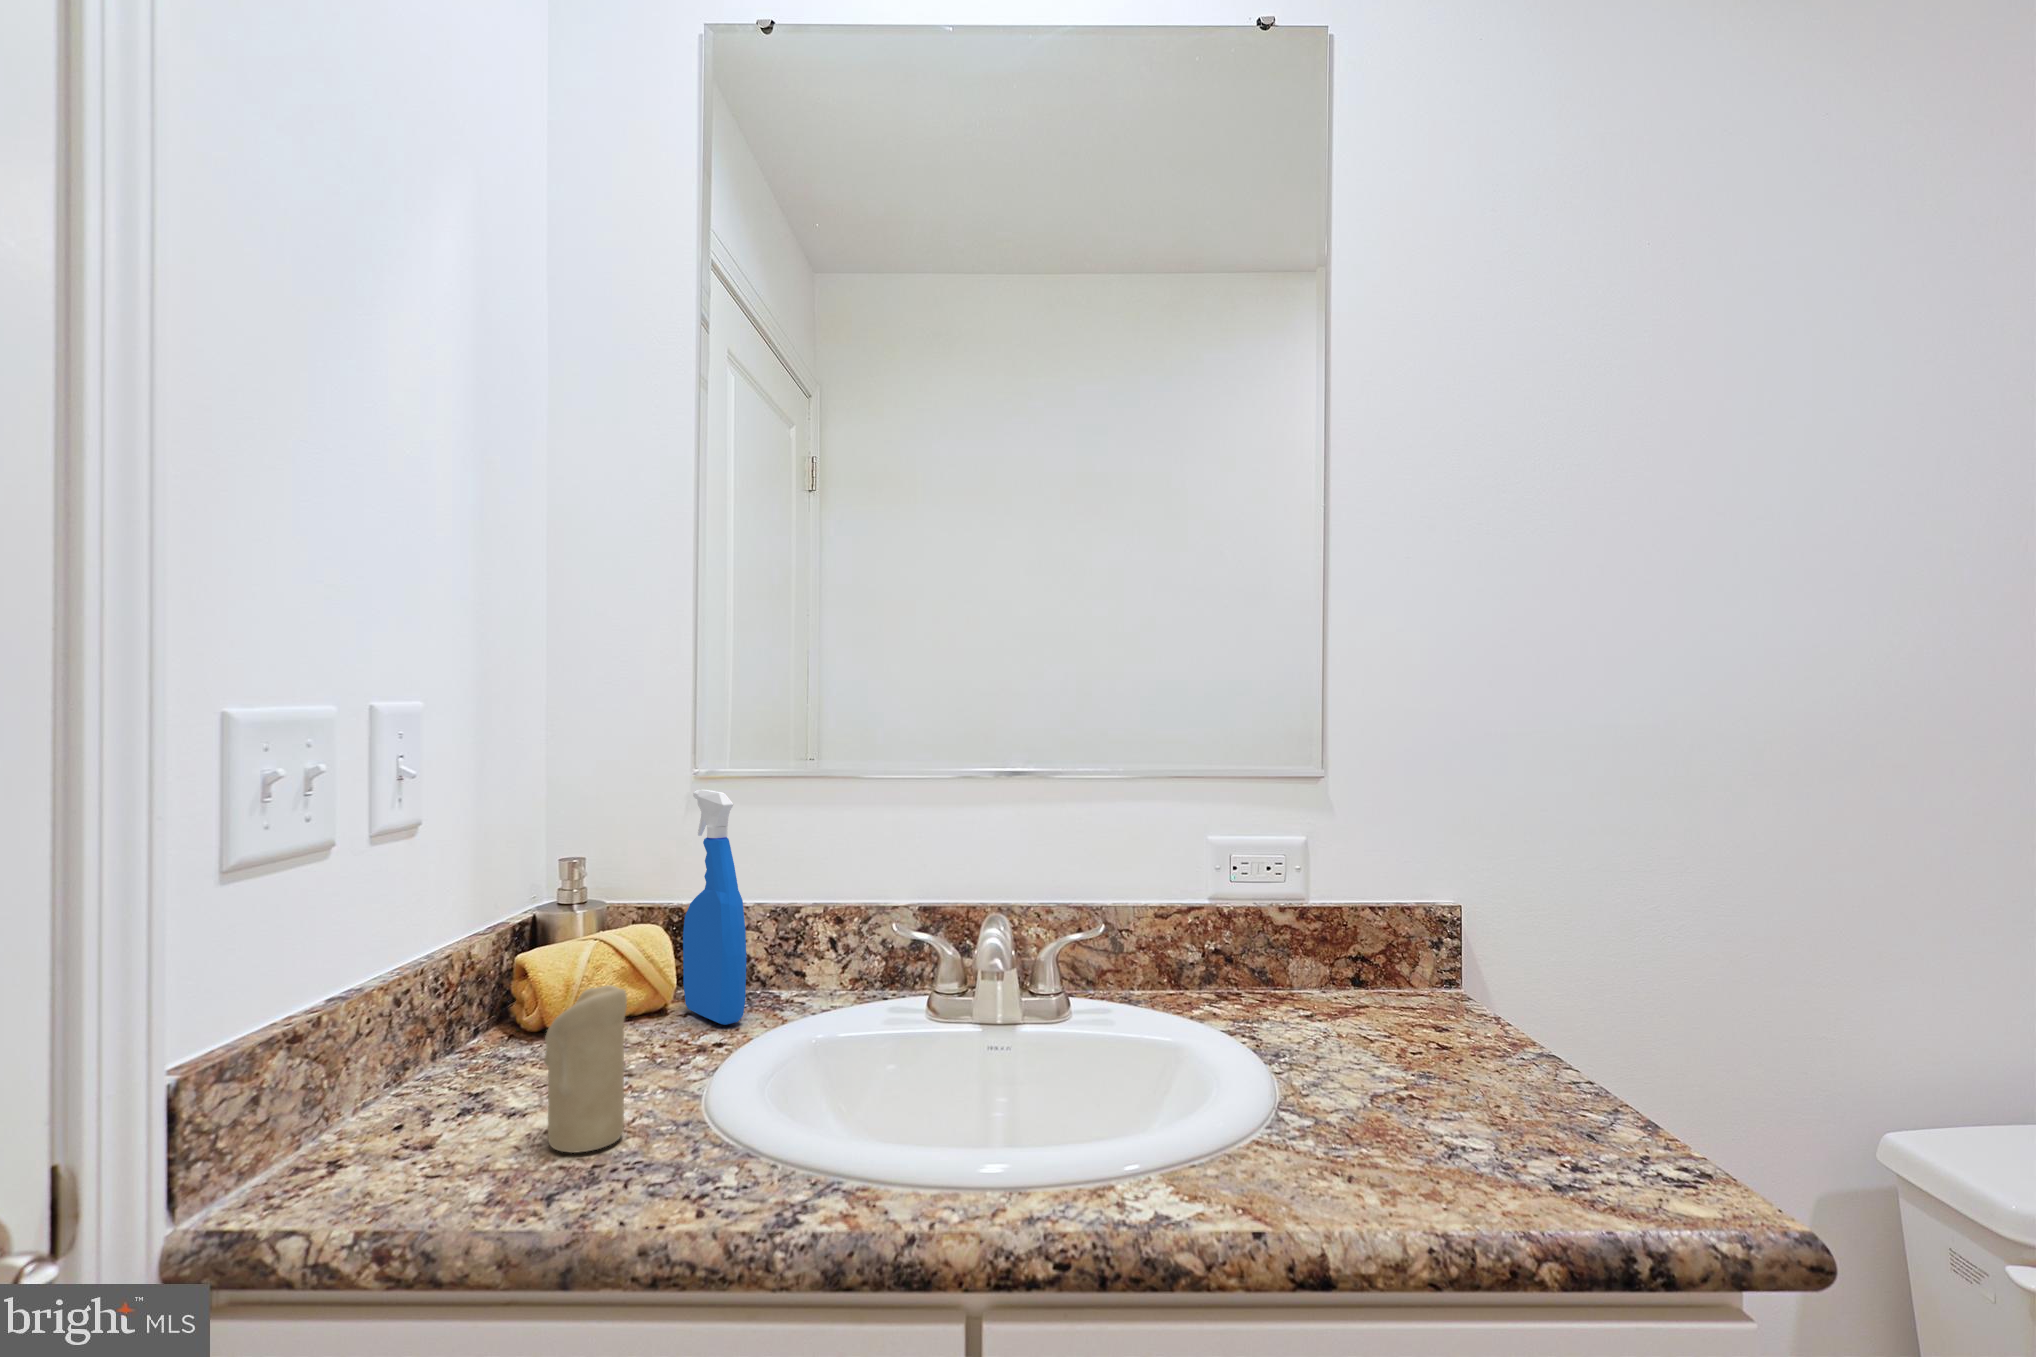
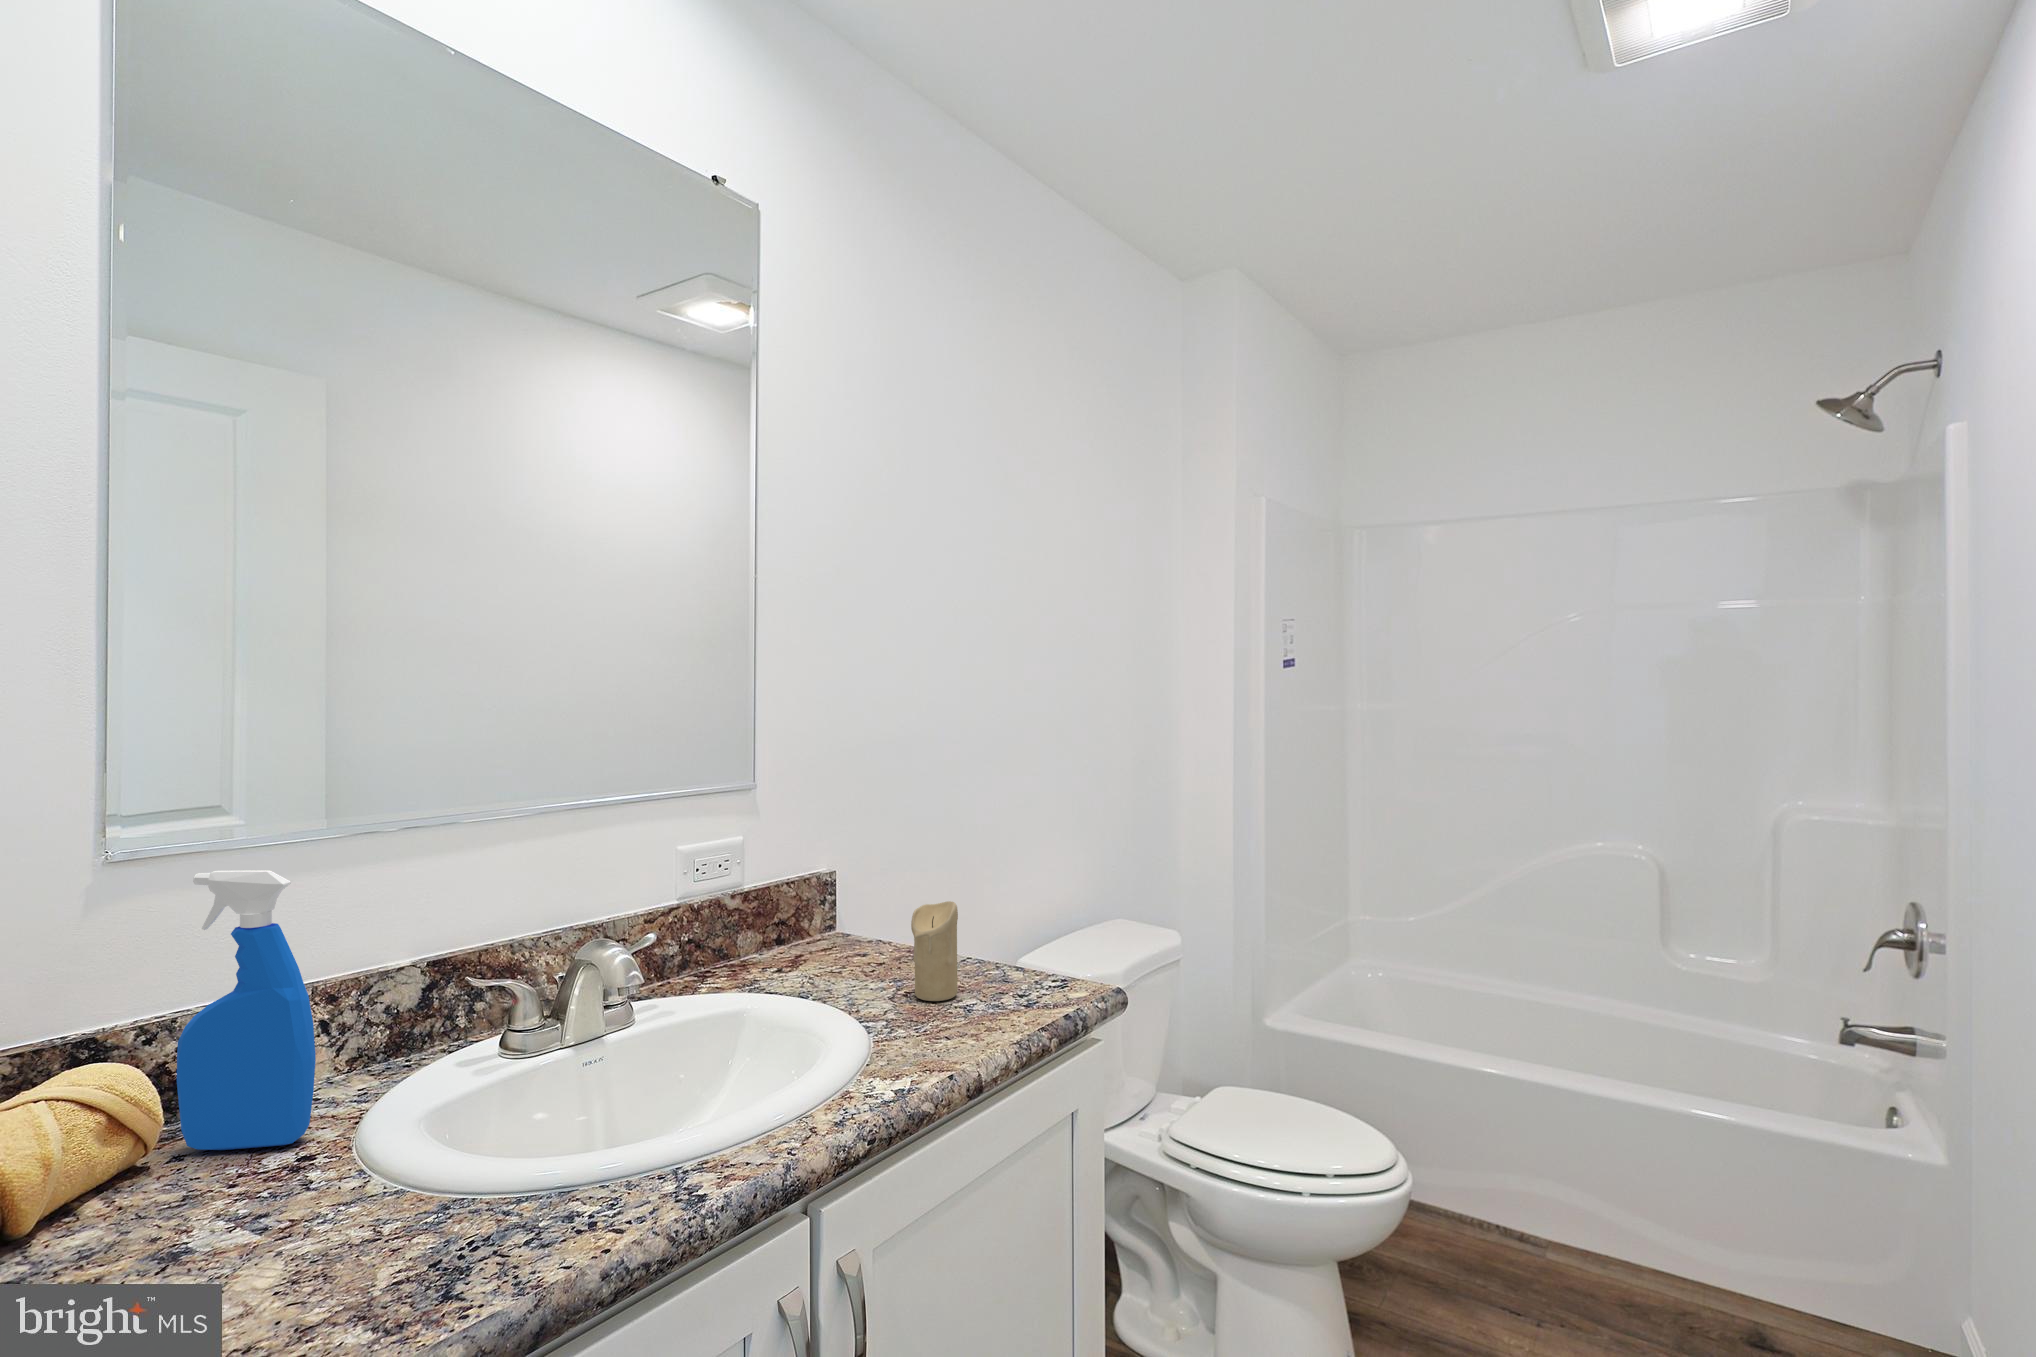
candle: present [544,985,627,1153] -> present [911,901,958,1001]

